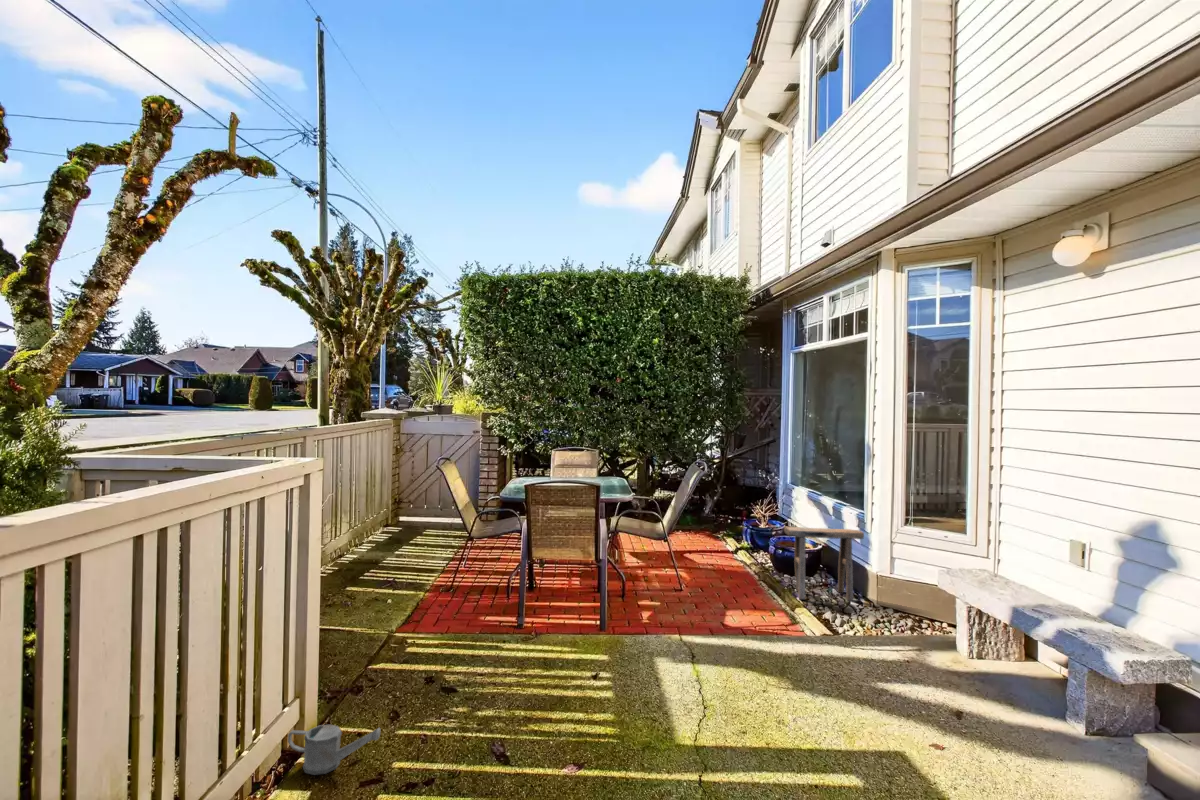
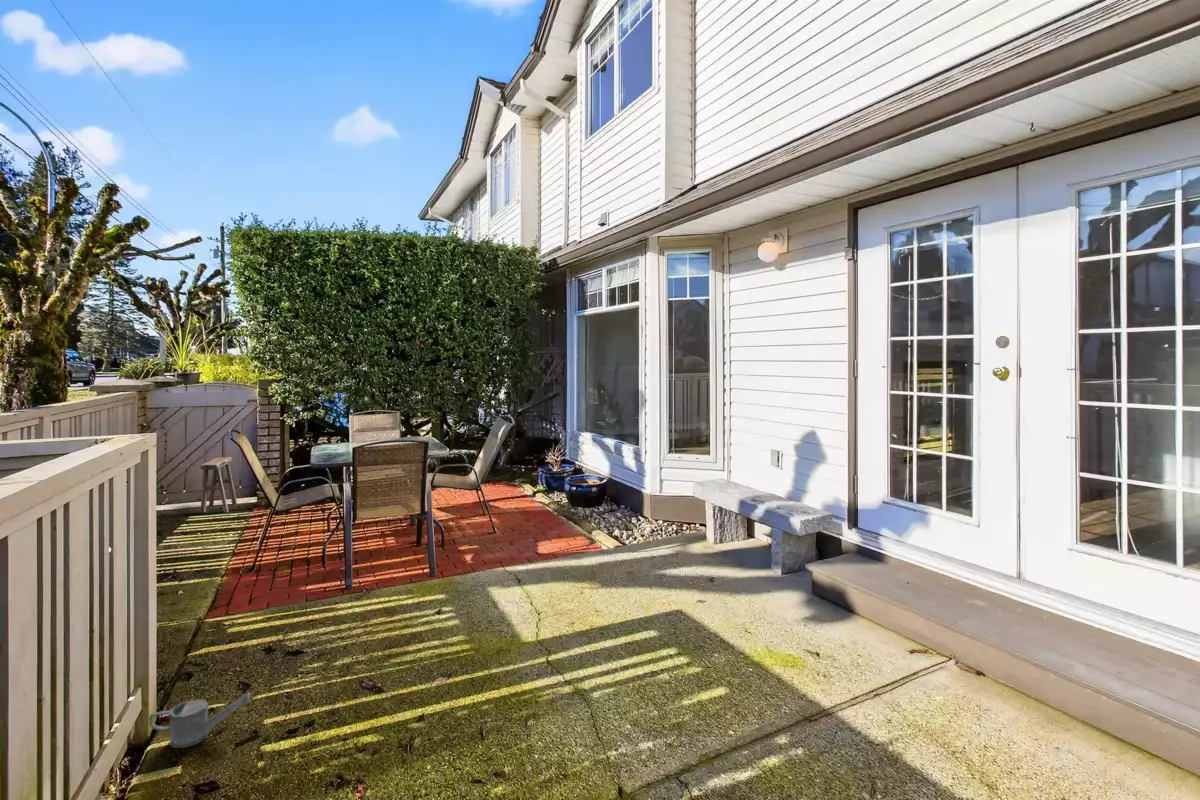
stool: present [784,527,864,601] -> present [200,457,237,513]

